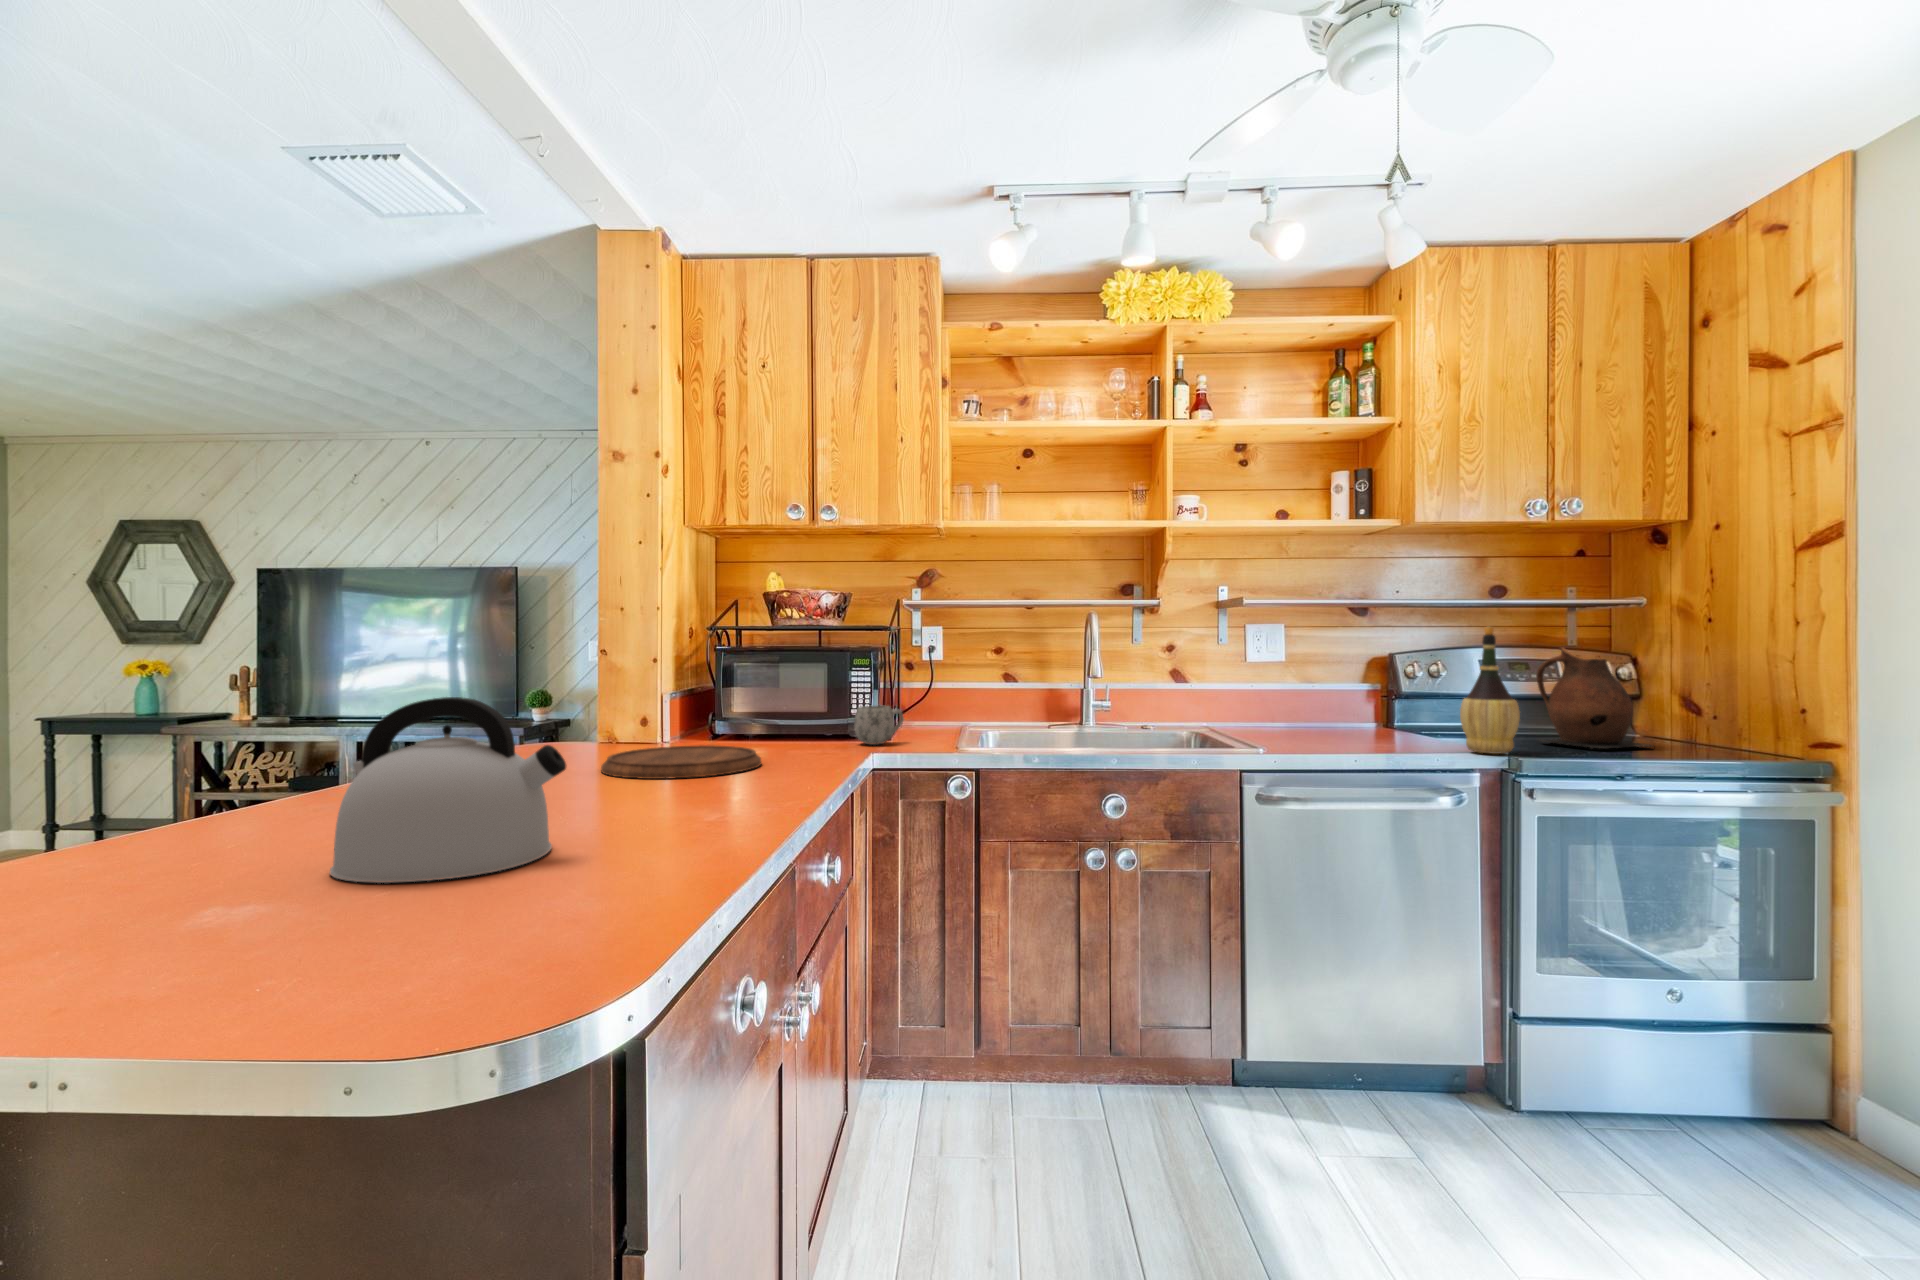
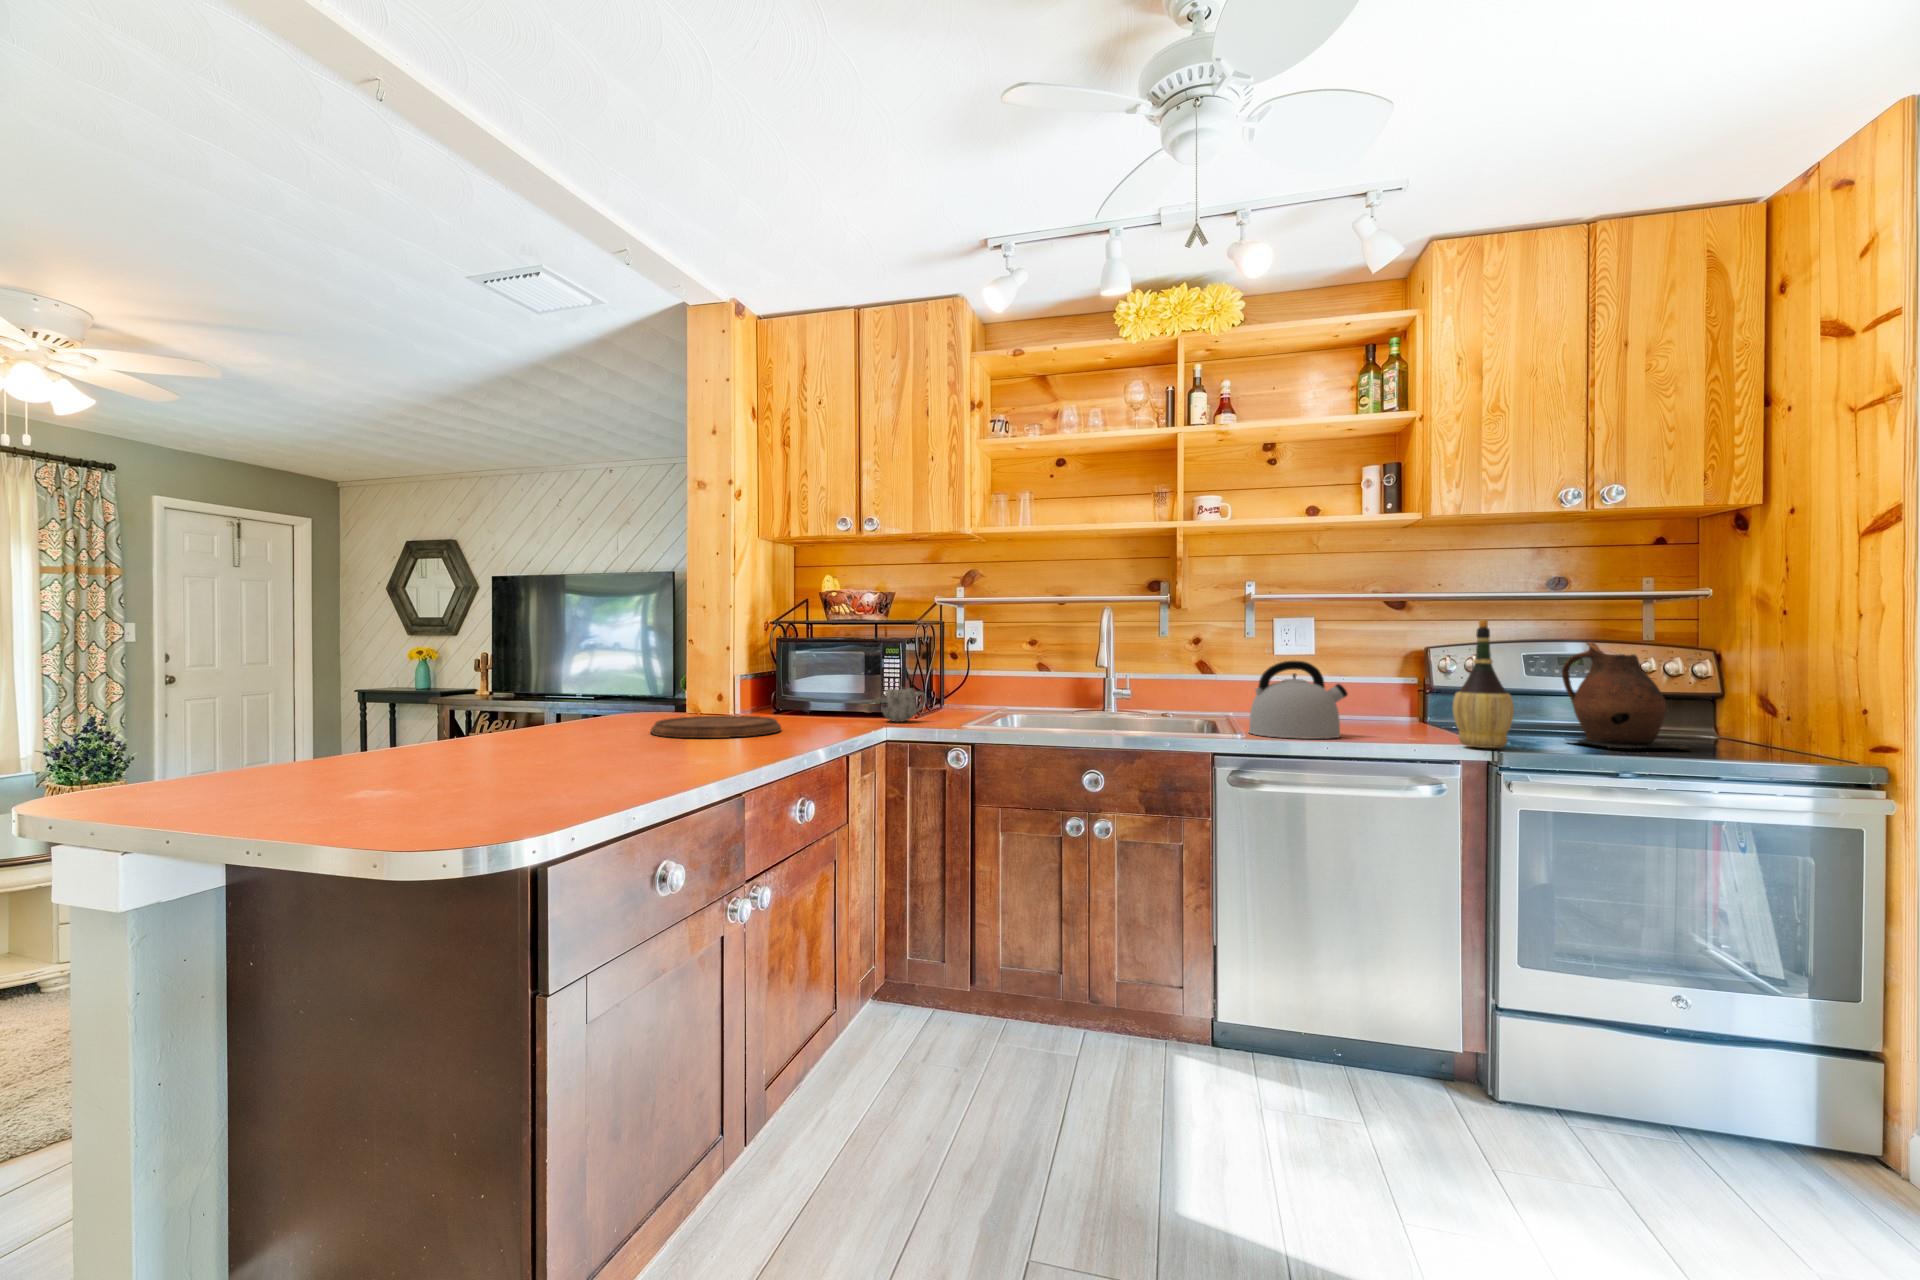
kettle: present [330,697,566,883] -> present [1248,661,1348,739]

